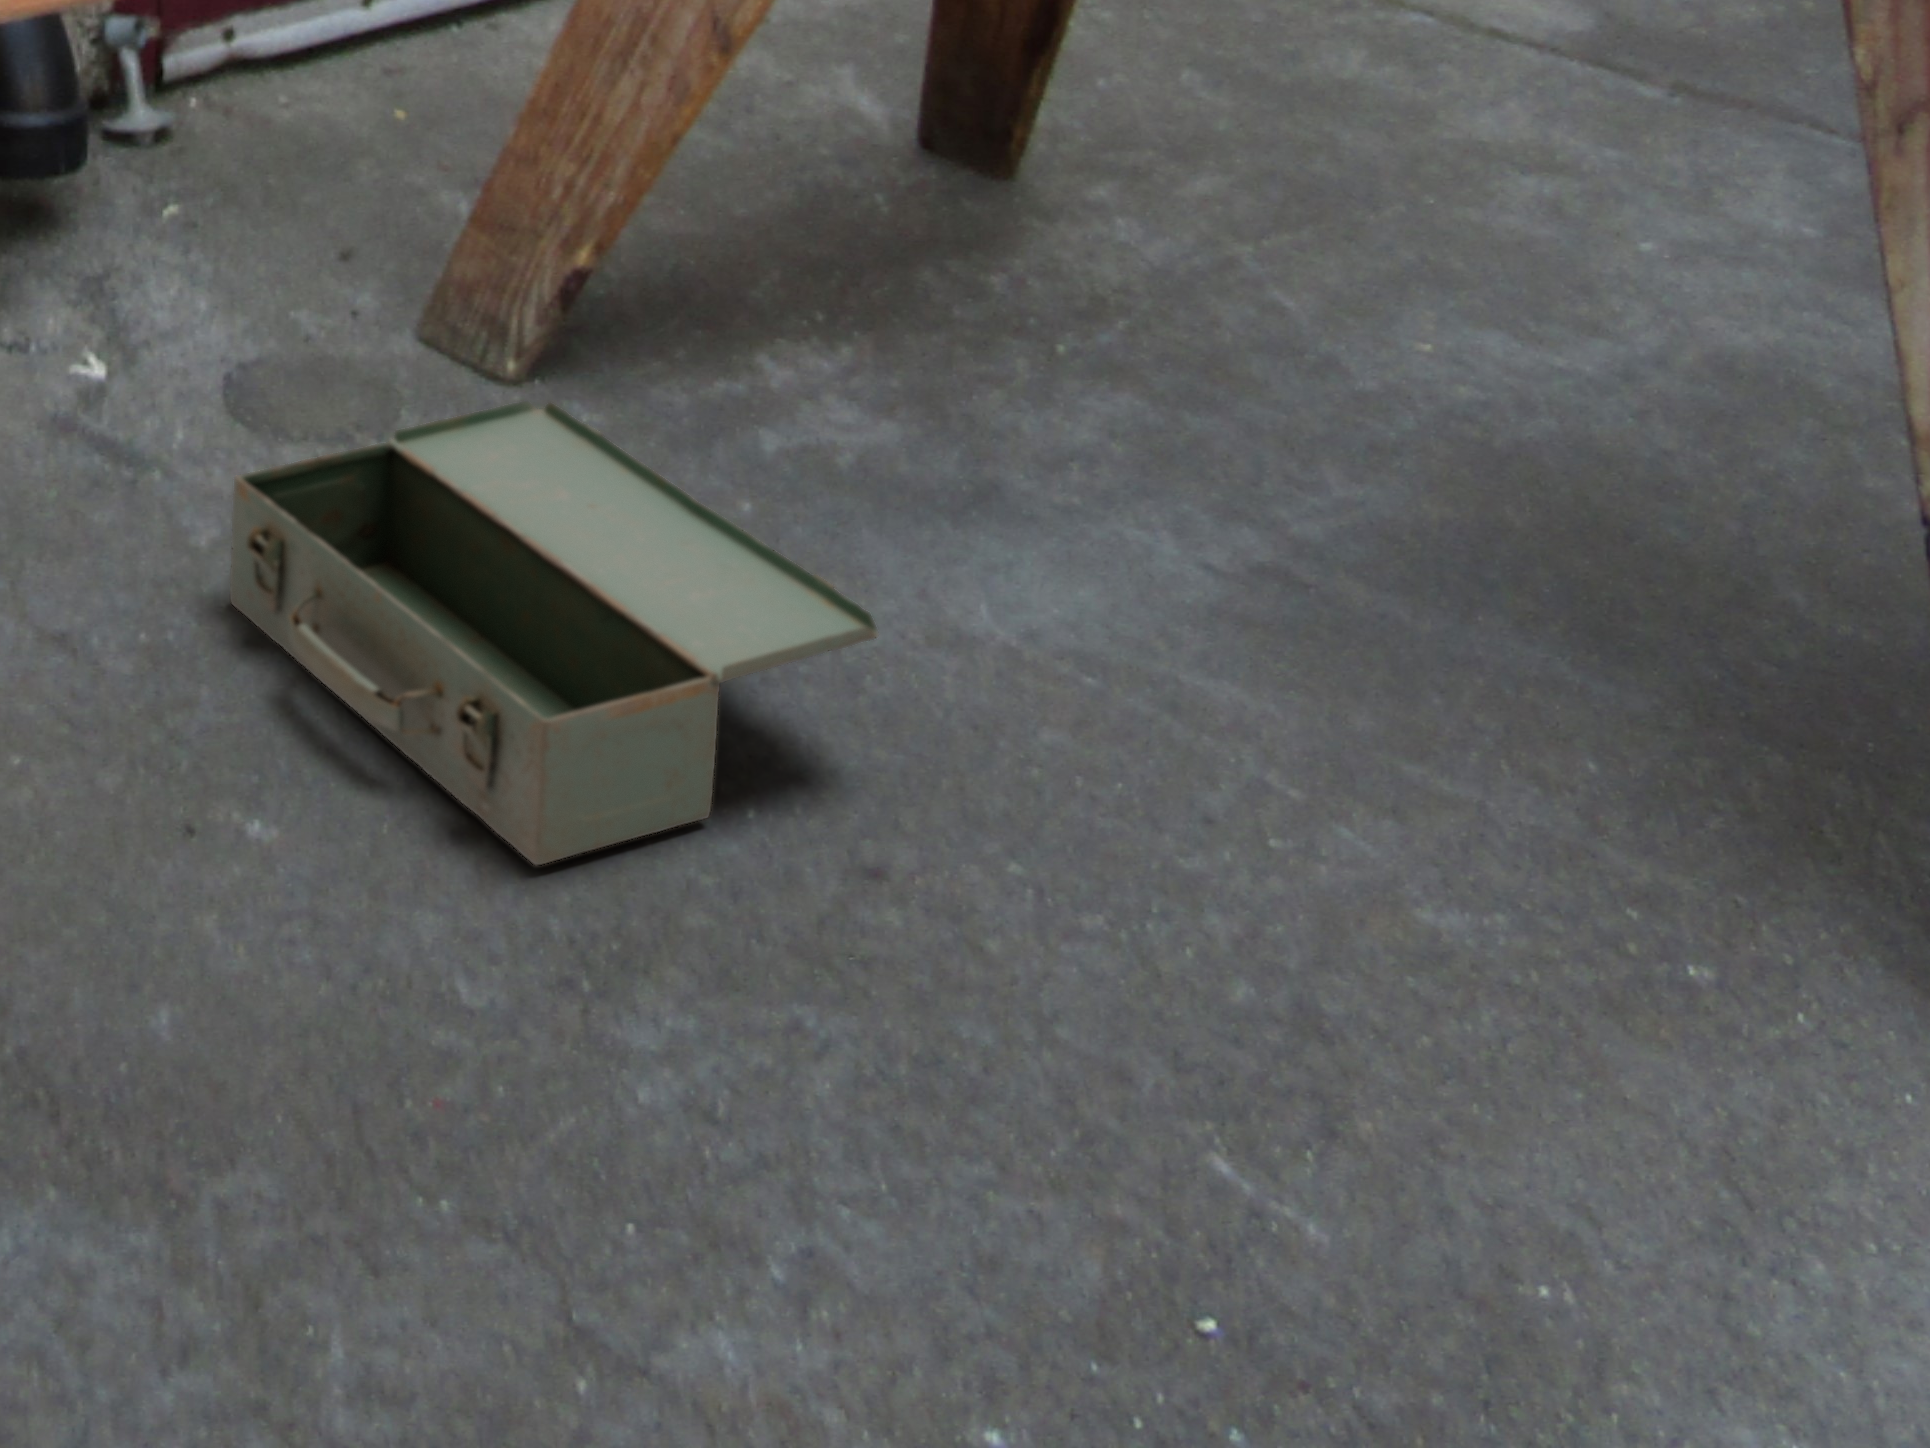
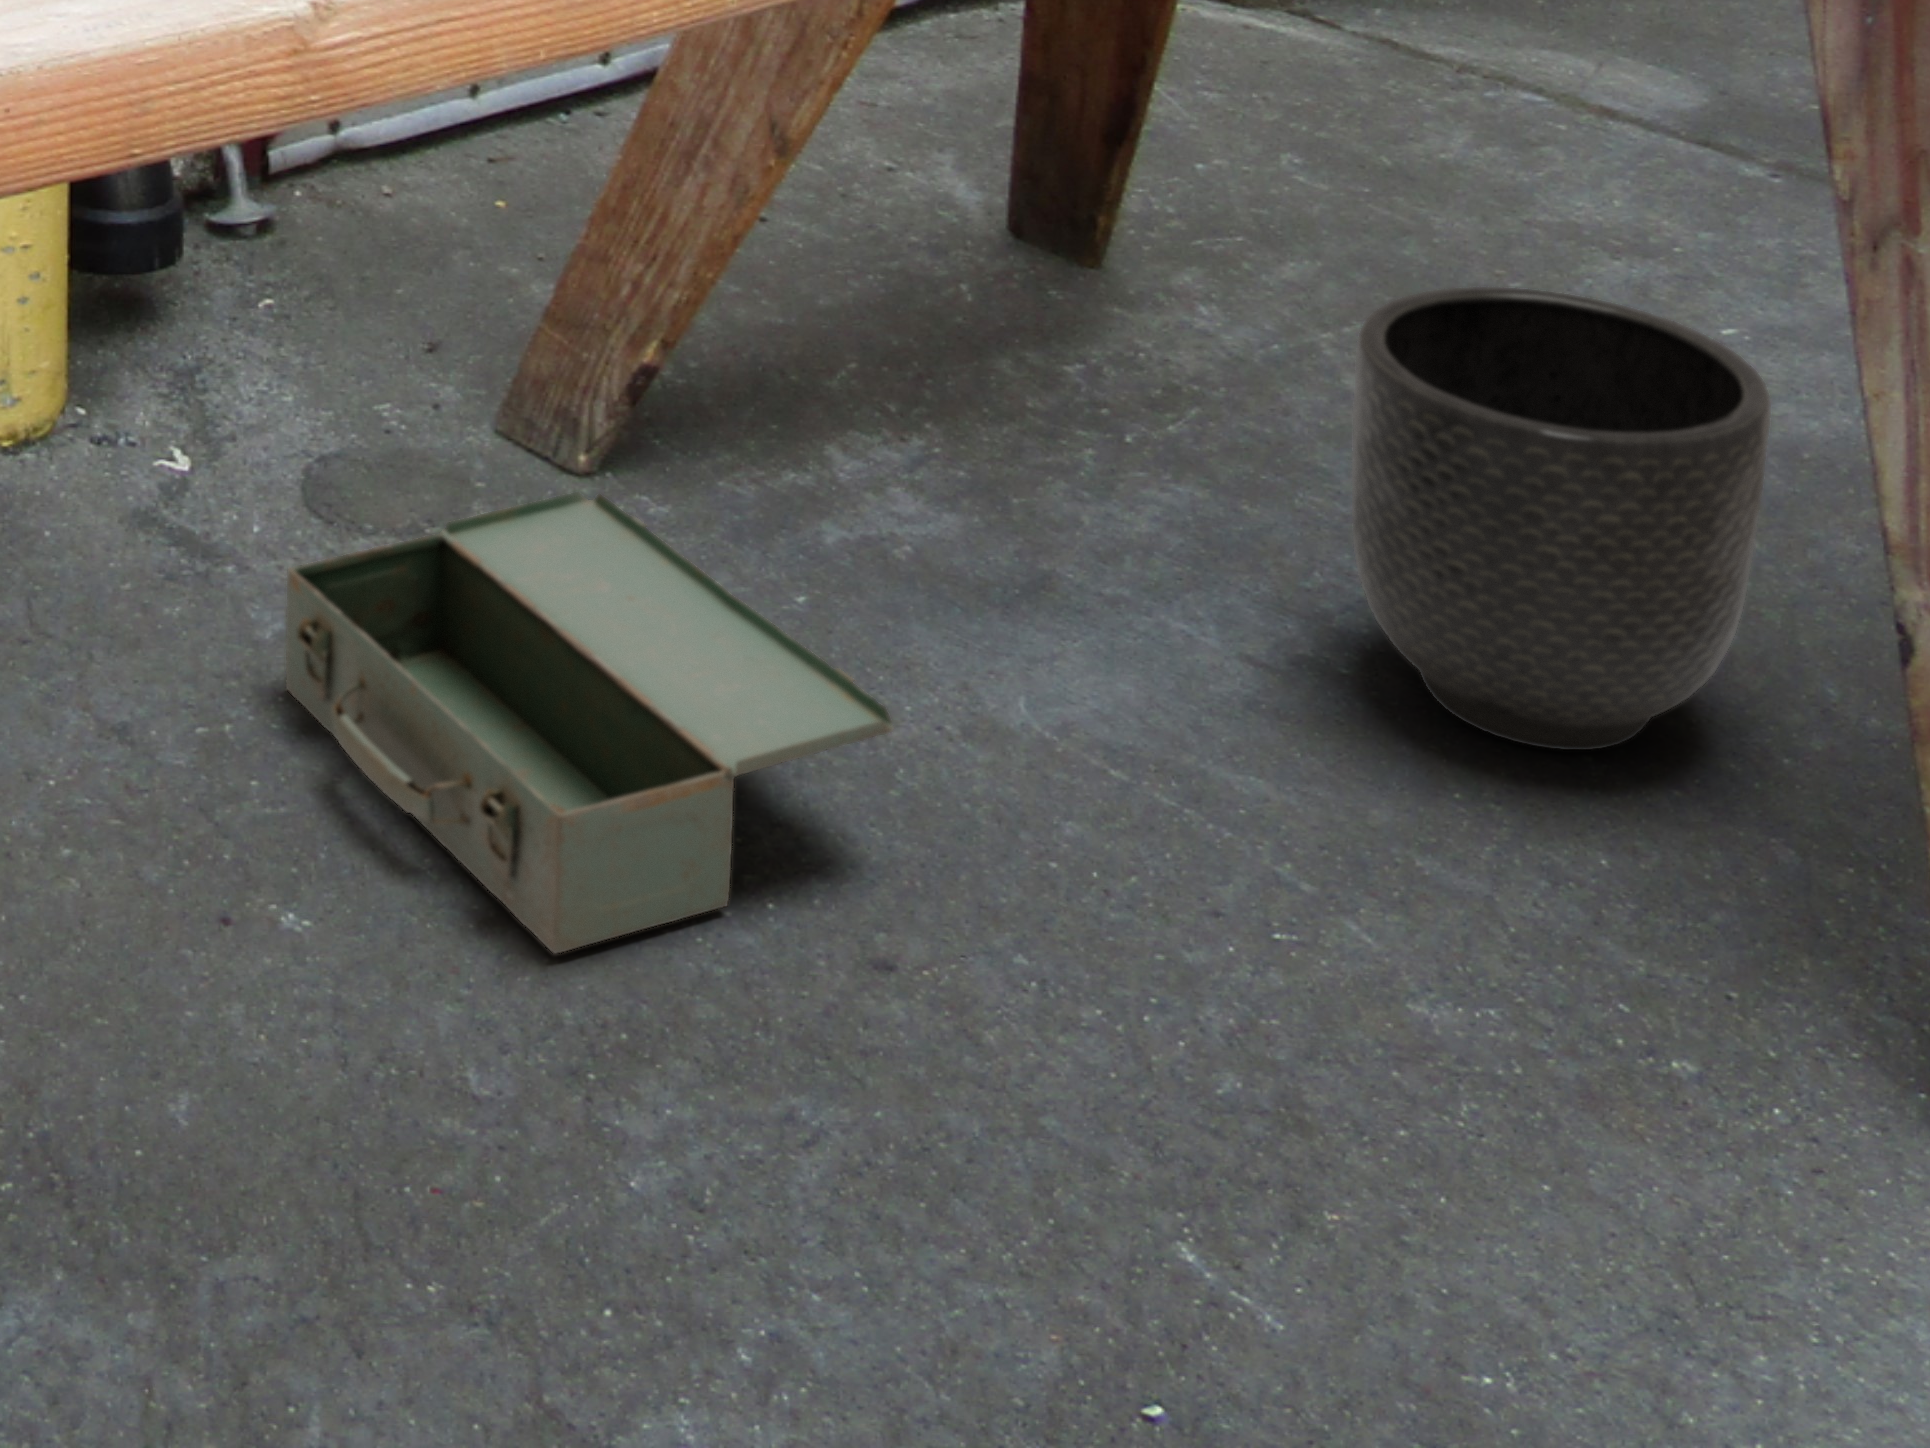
planter: none [1326,191,1761,661] -> present [1352,287,1771,750]

